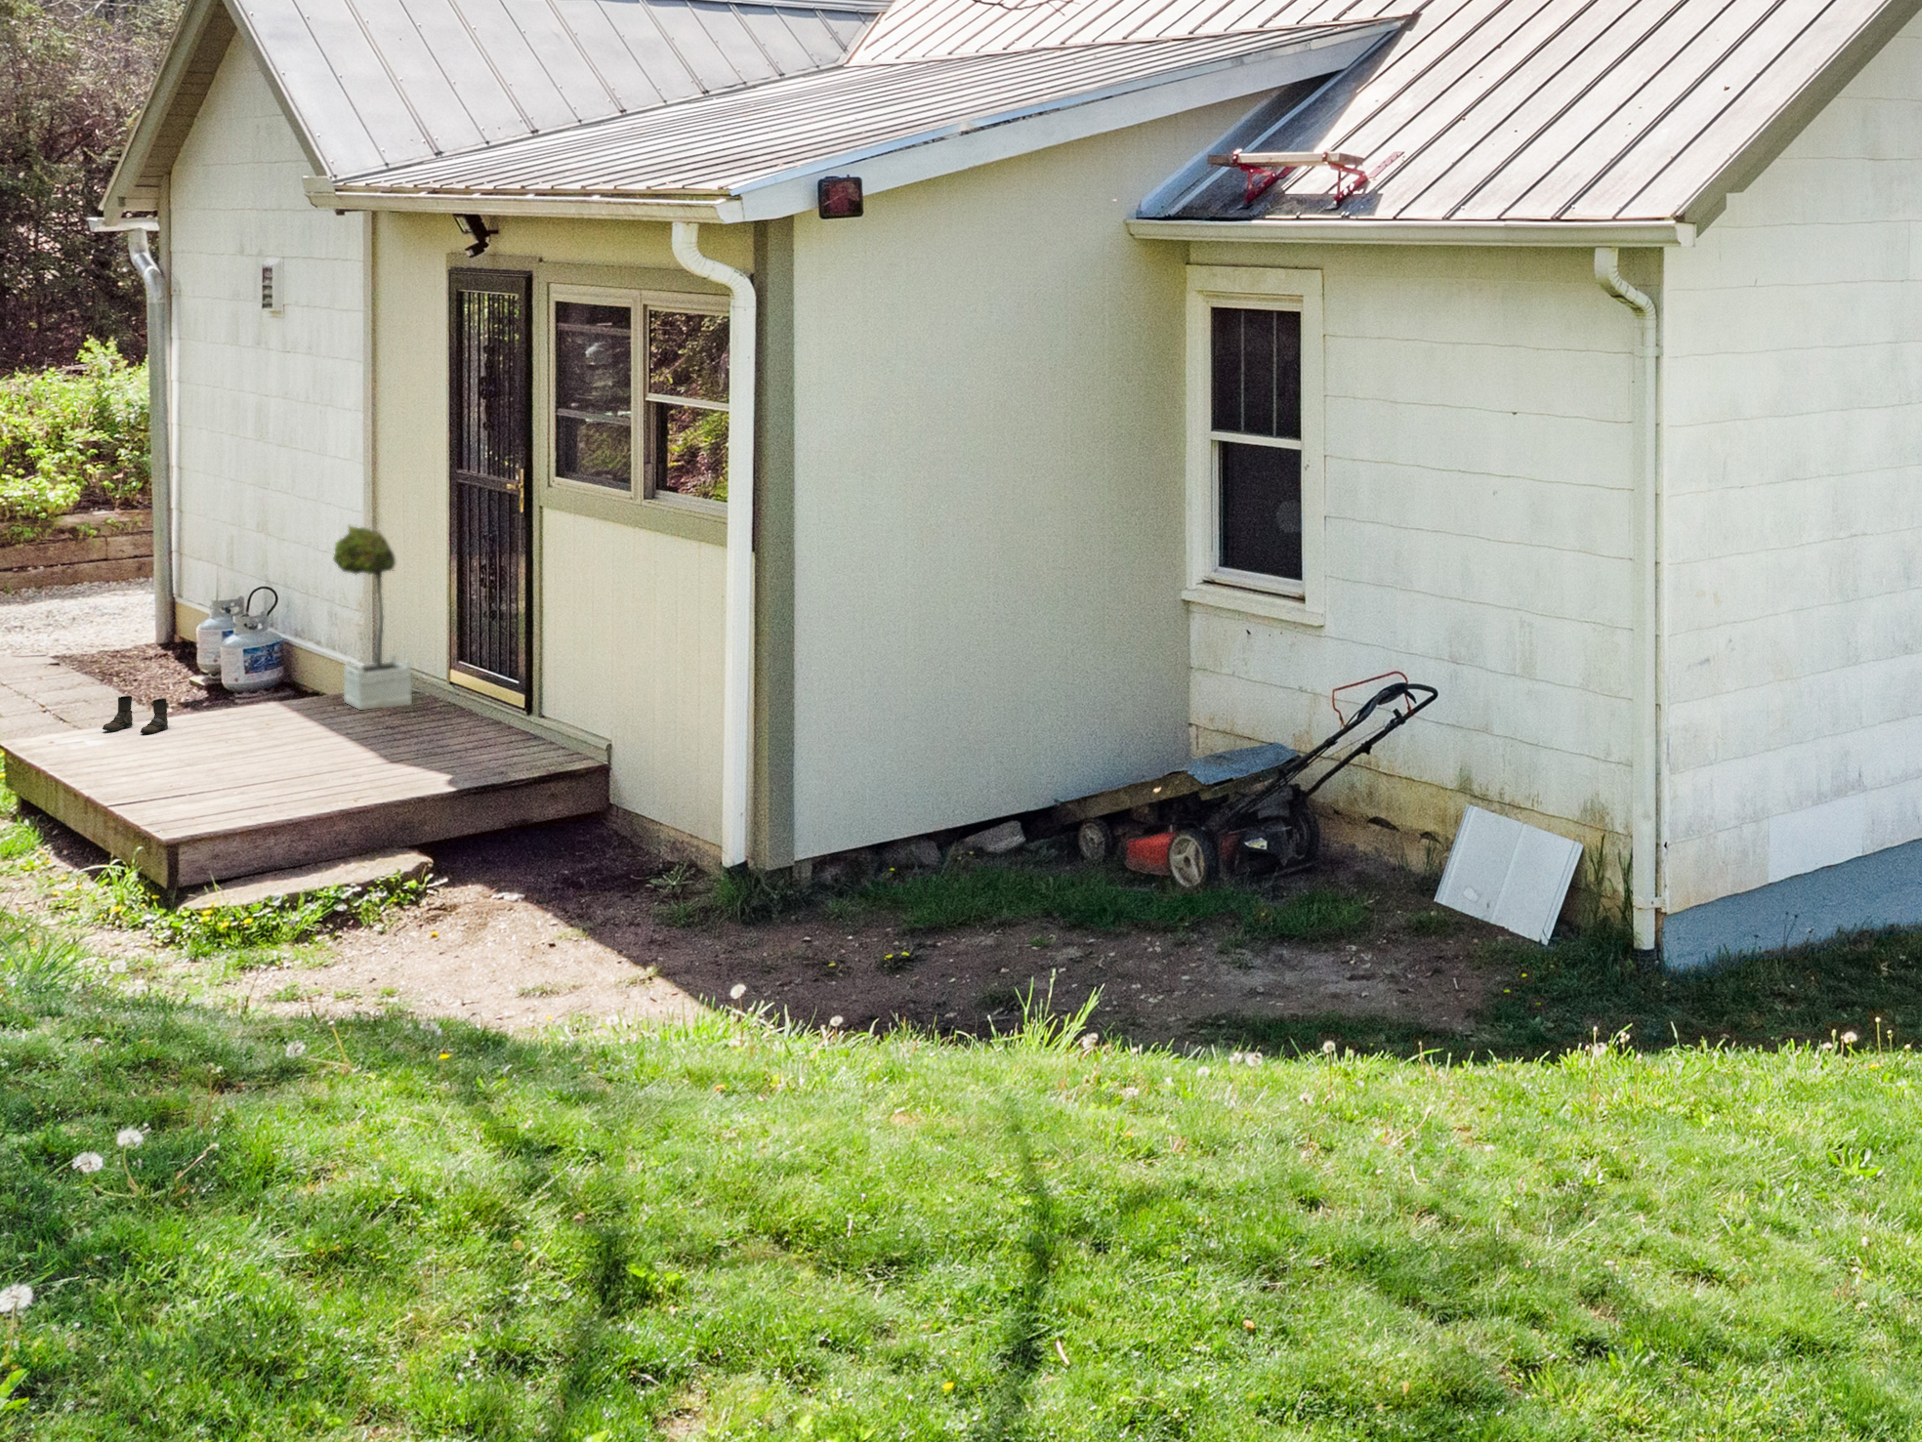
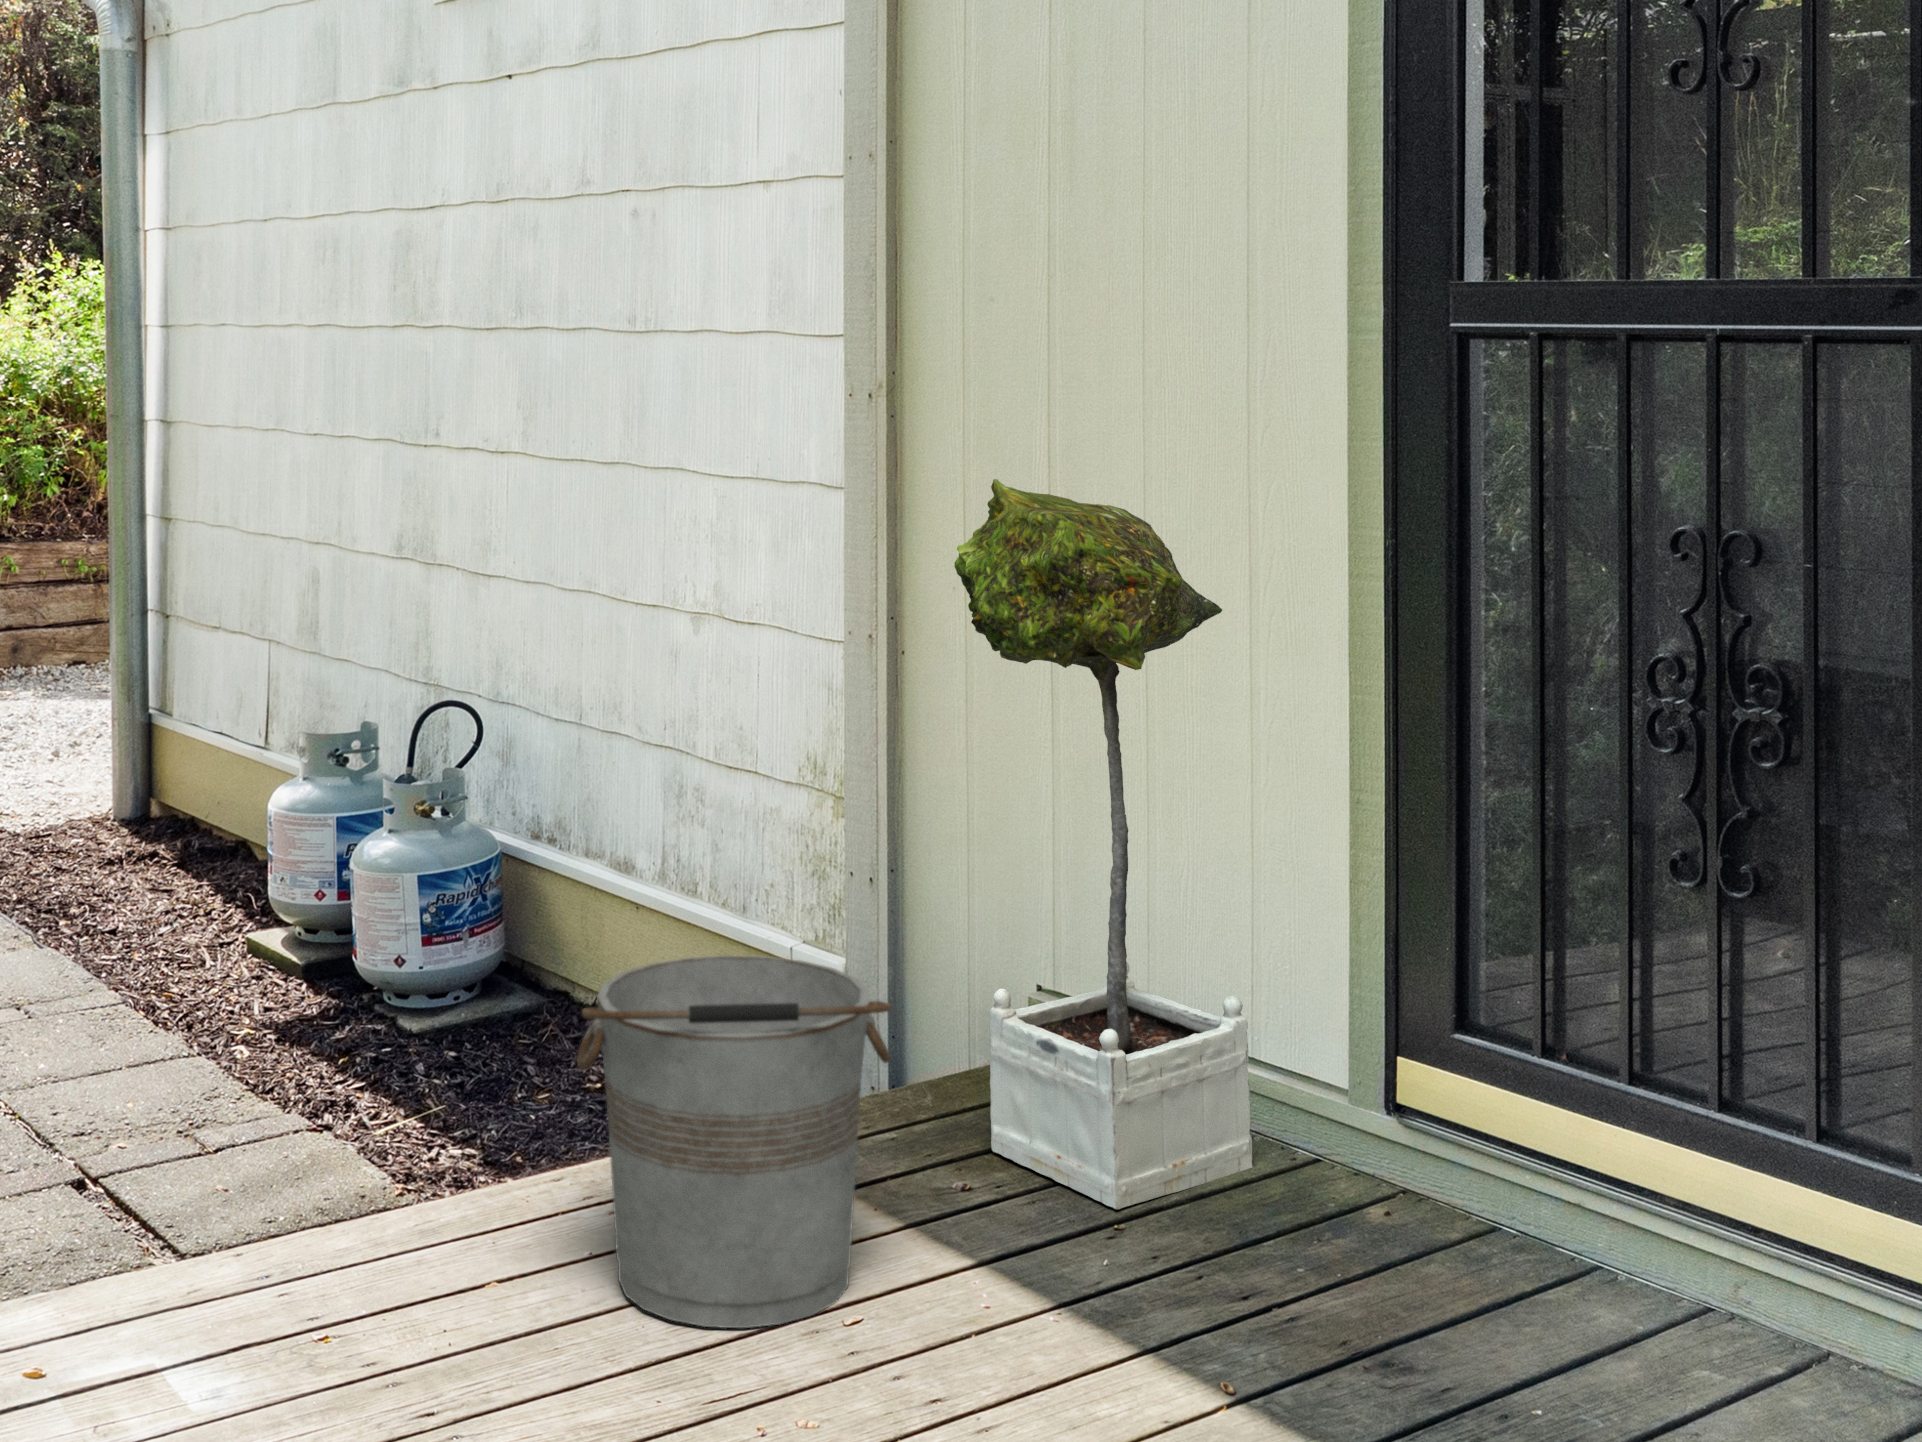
bucket: none [198,647,287,727] -> present [577,955,892,1328]
boots: present [102,696,168,734] -> none [233,1178,483,1379]

